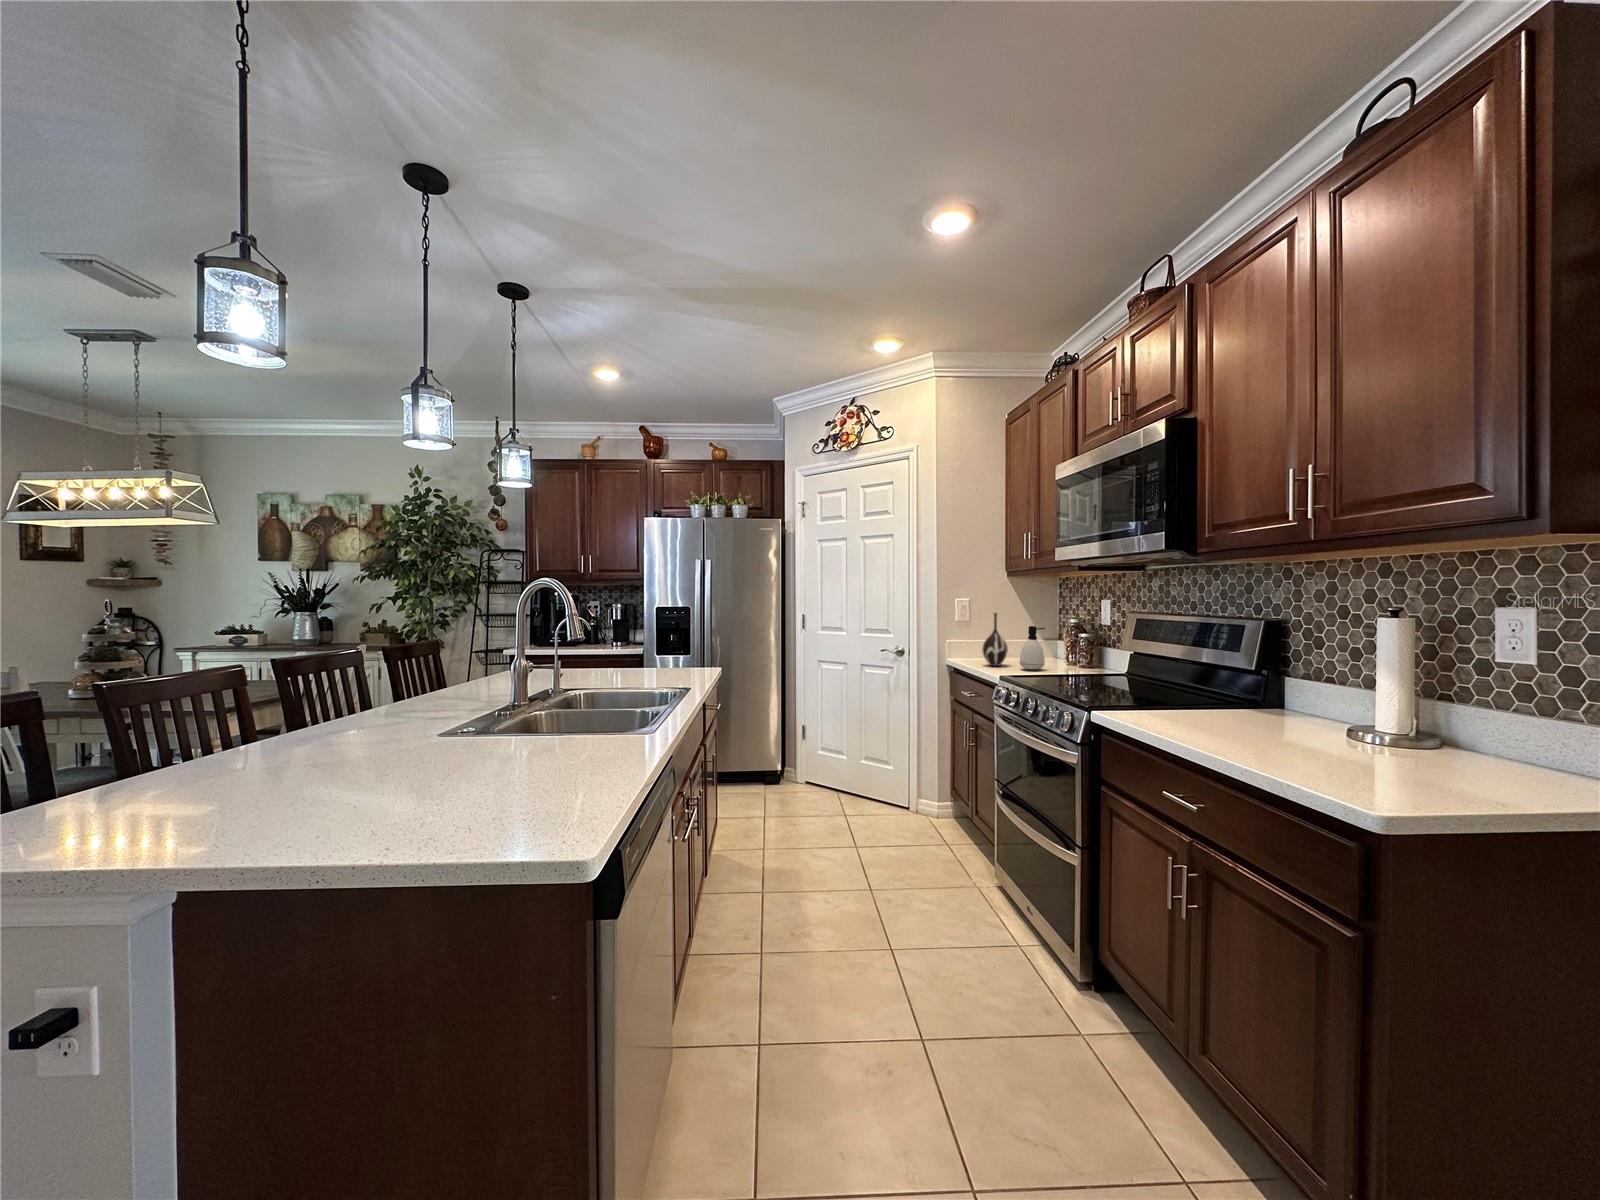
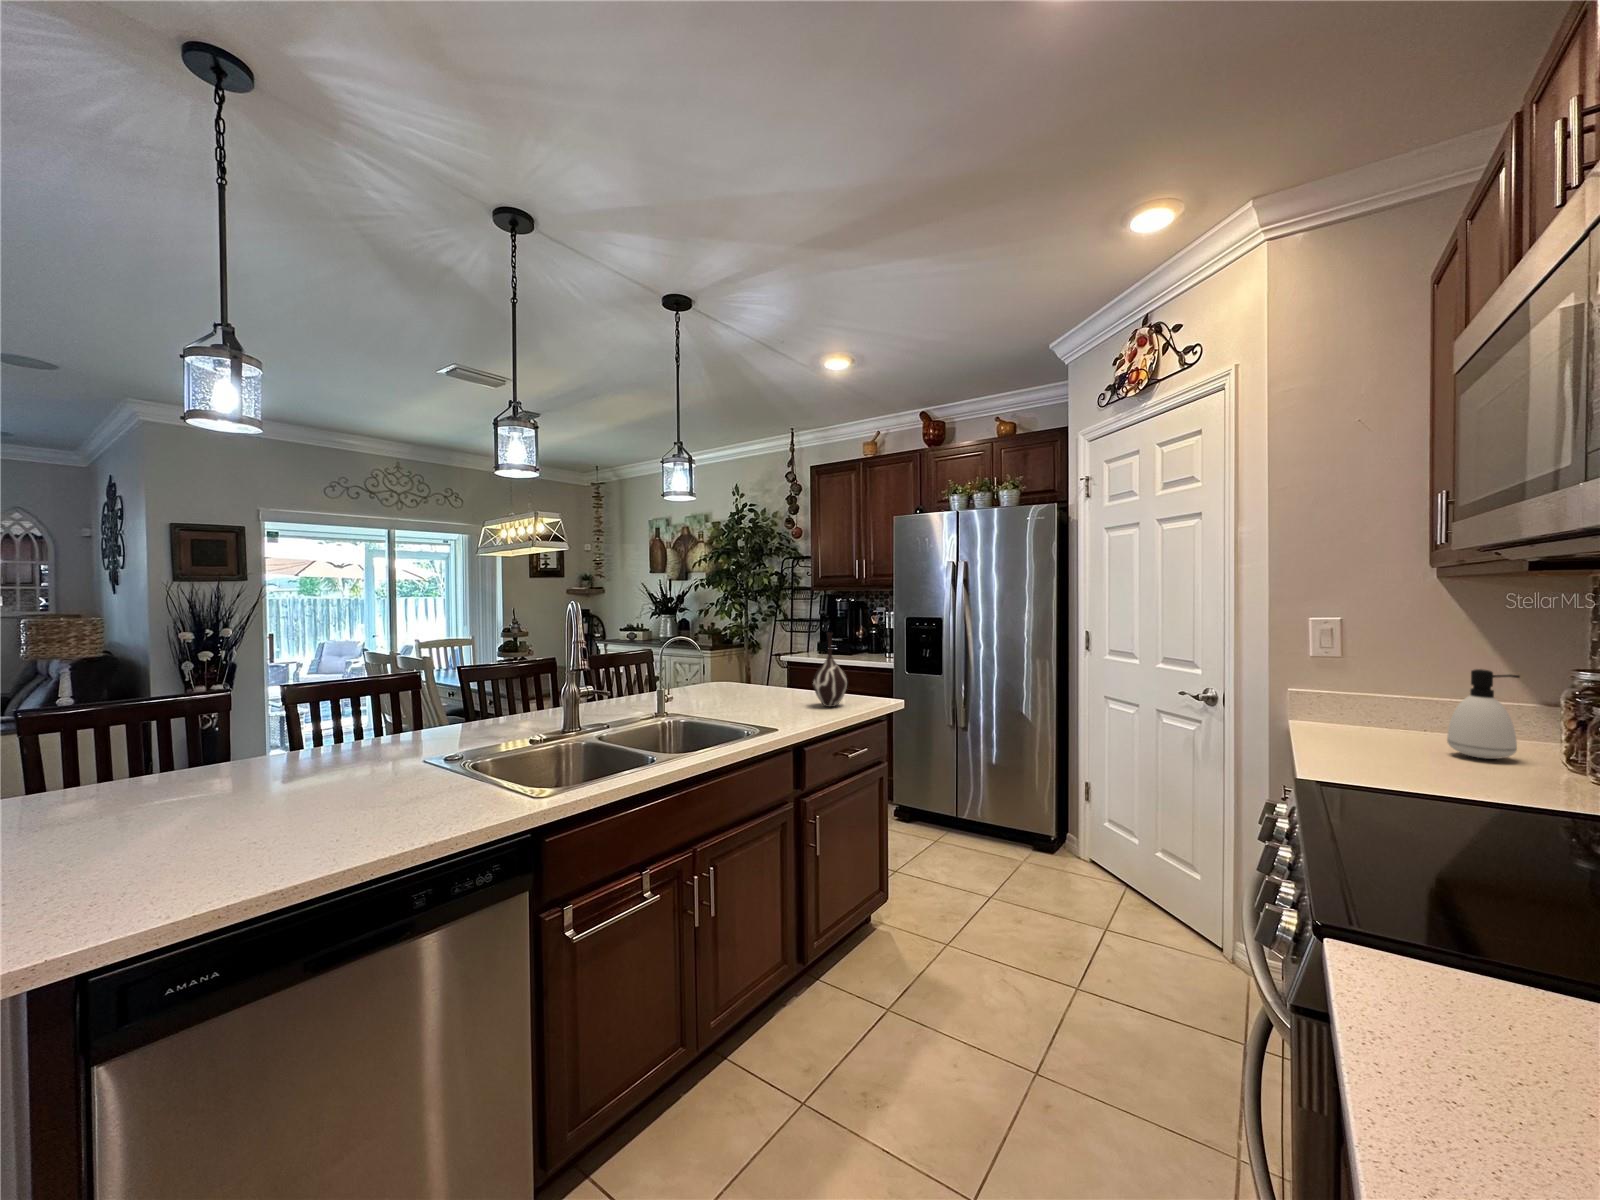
vase: present [982,613,1008,666] -> present [813,633,847,707]

